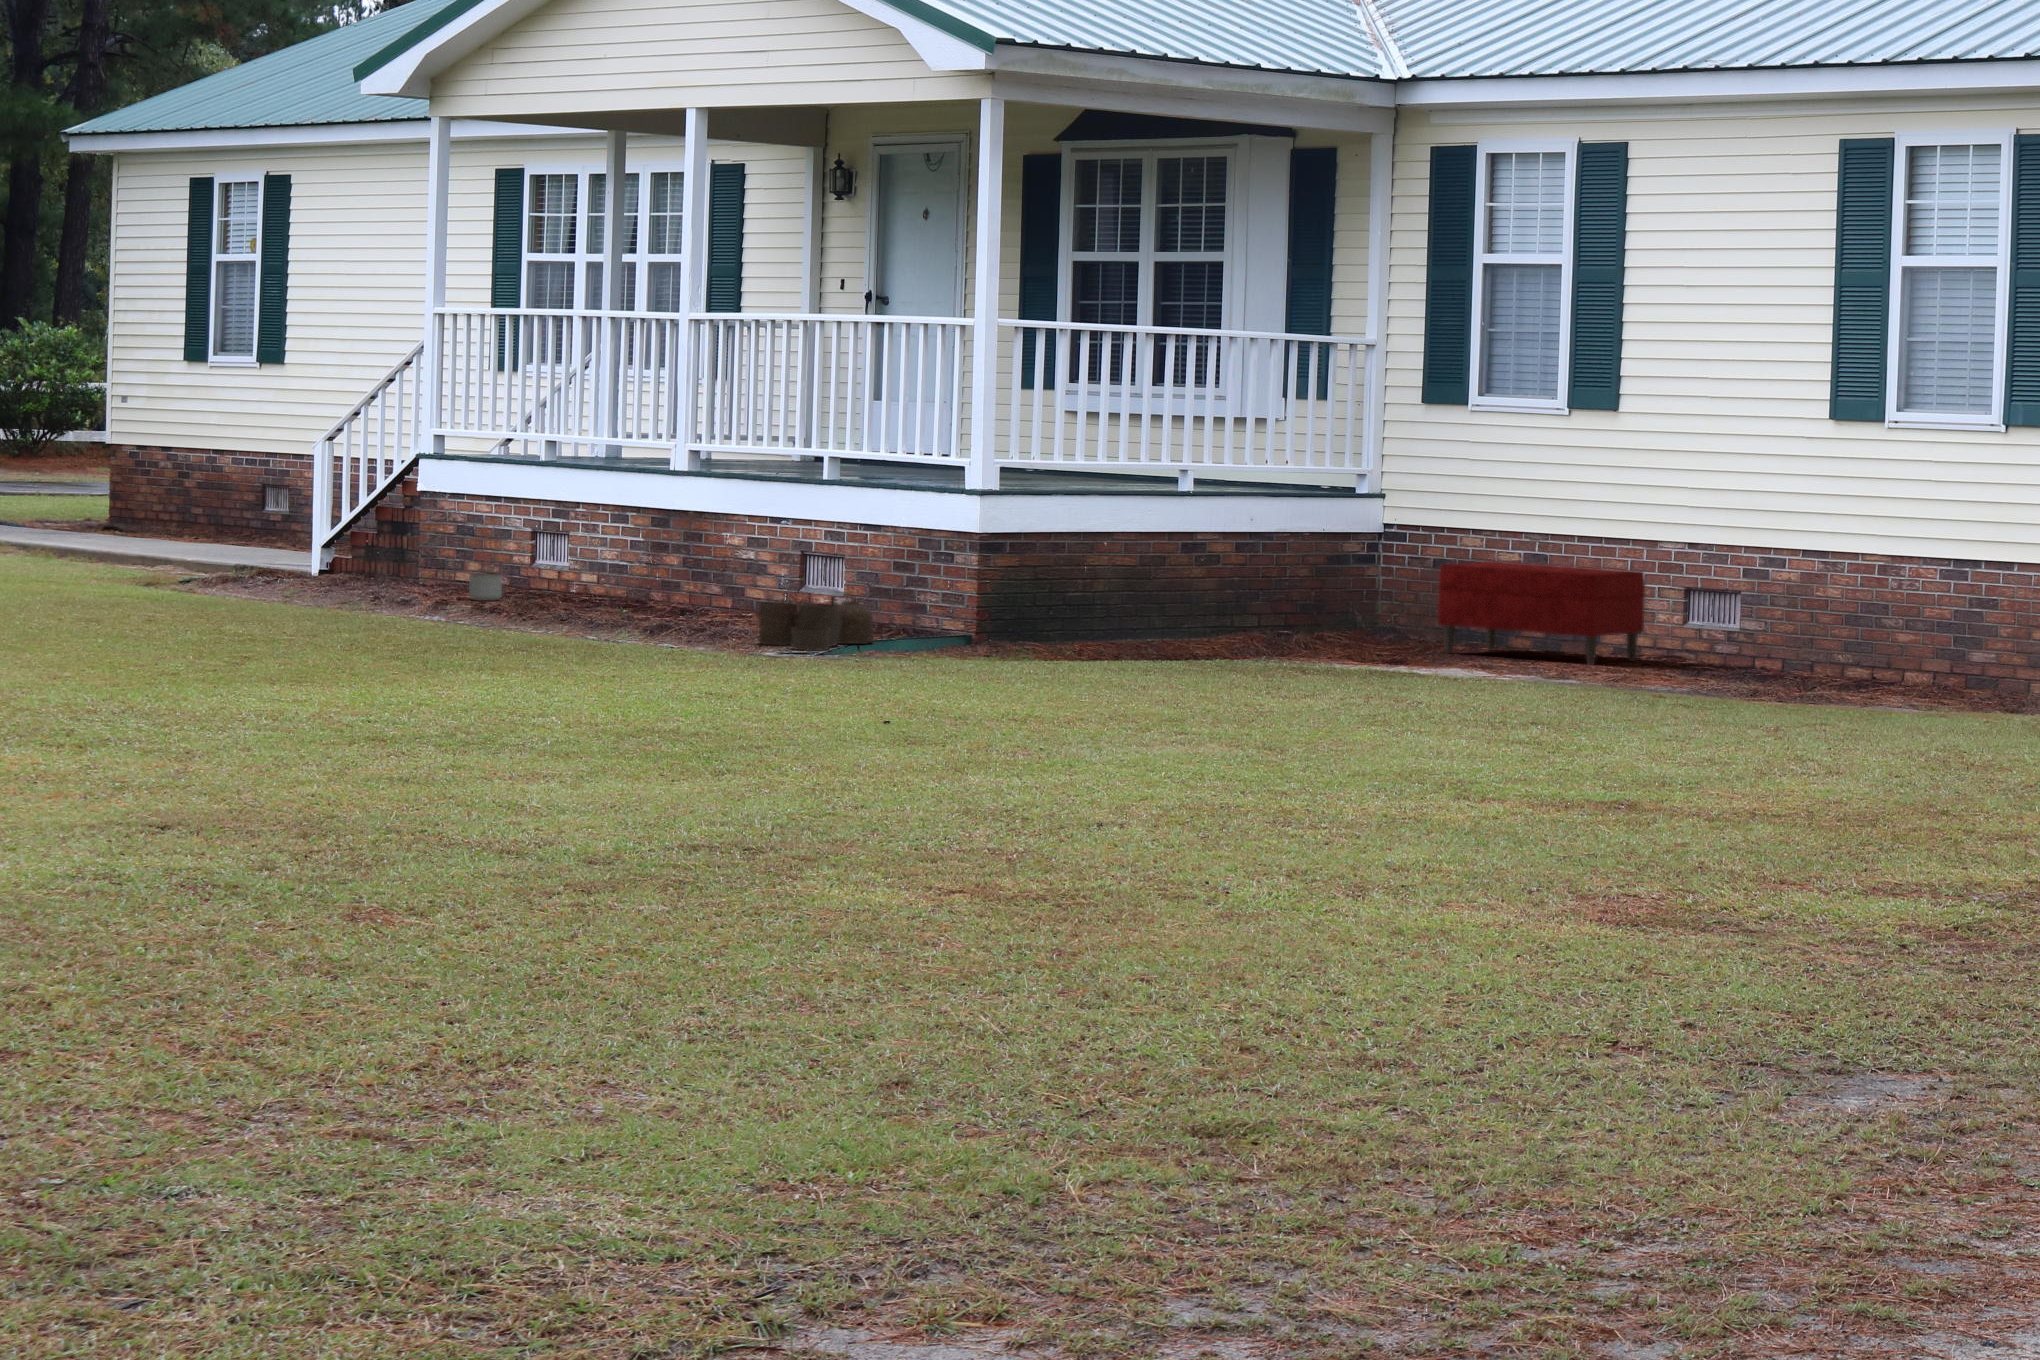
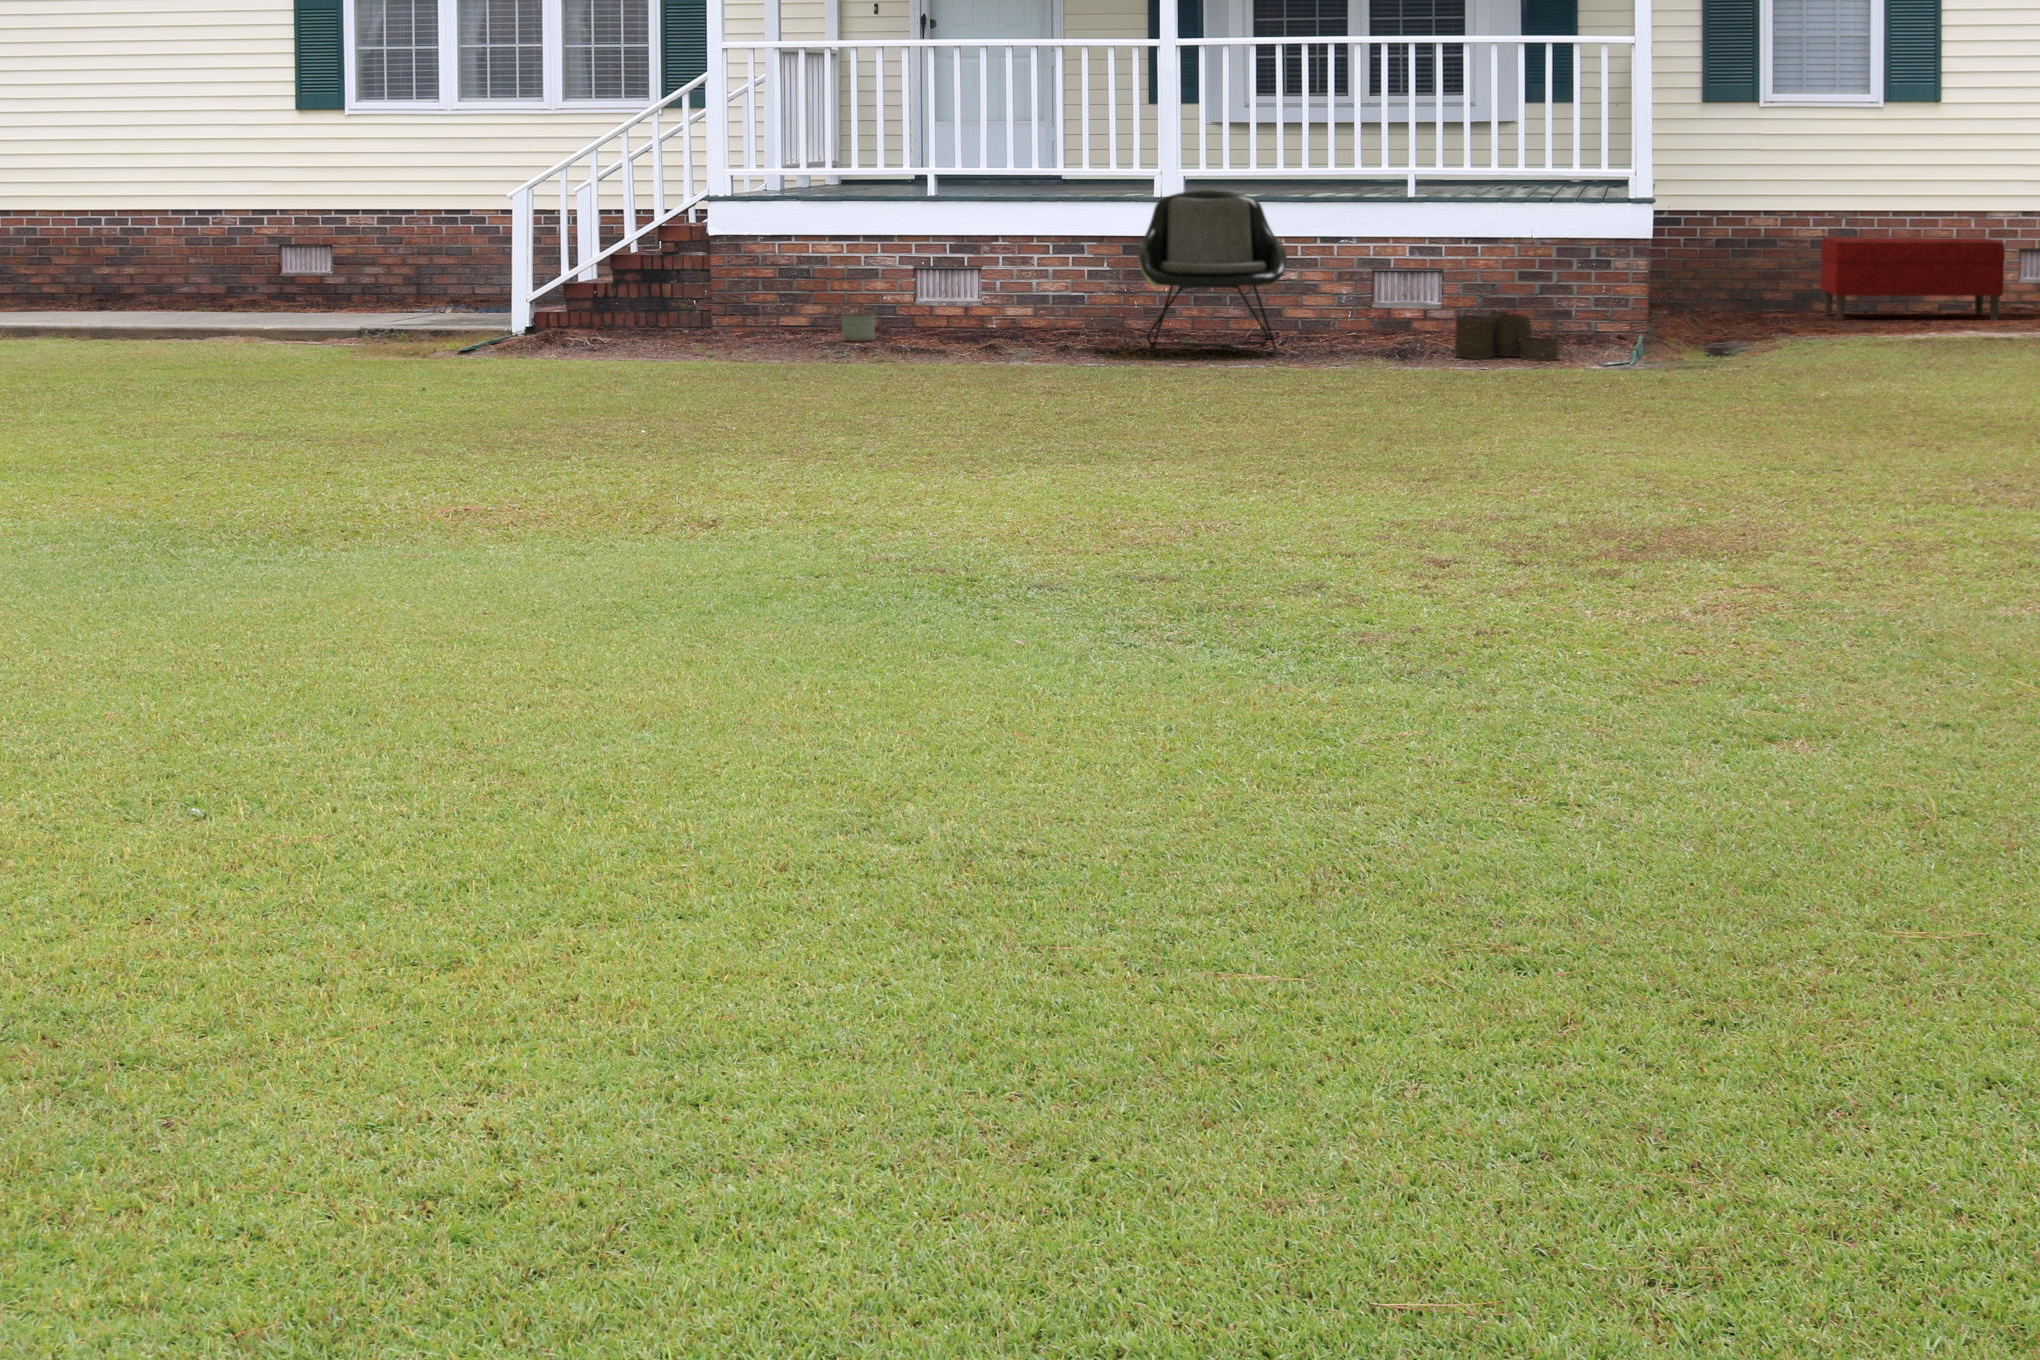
lounge chair: none [543,466,722,632] -> present [1138,190,1287,357]

